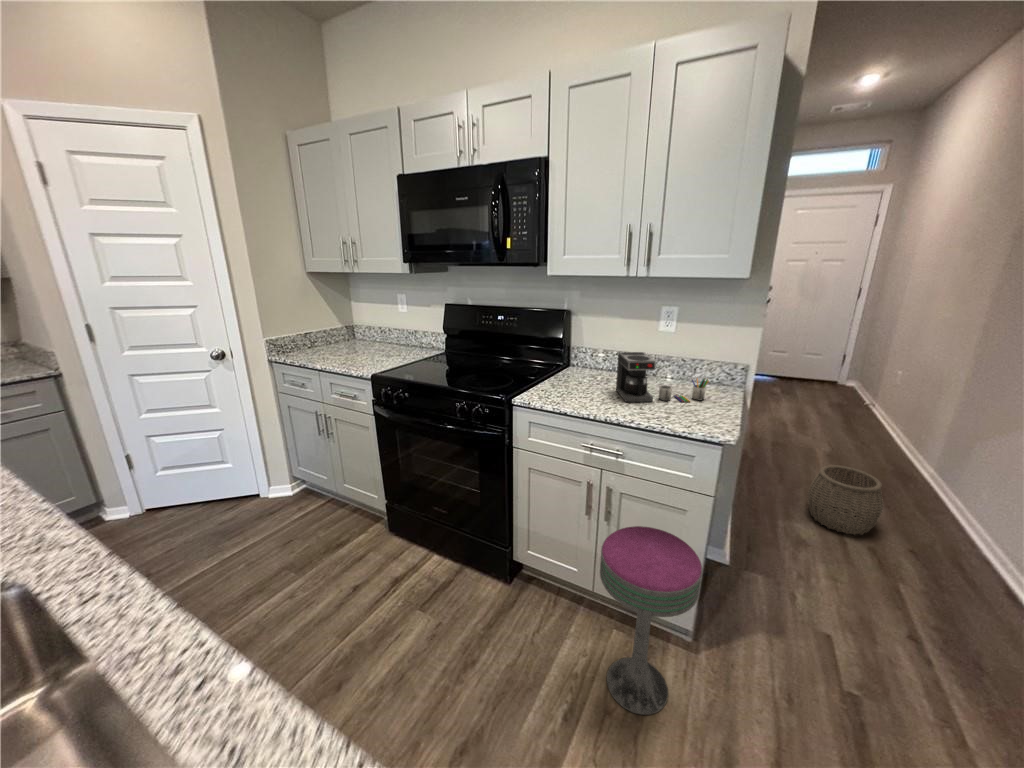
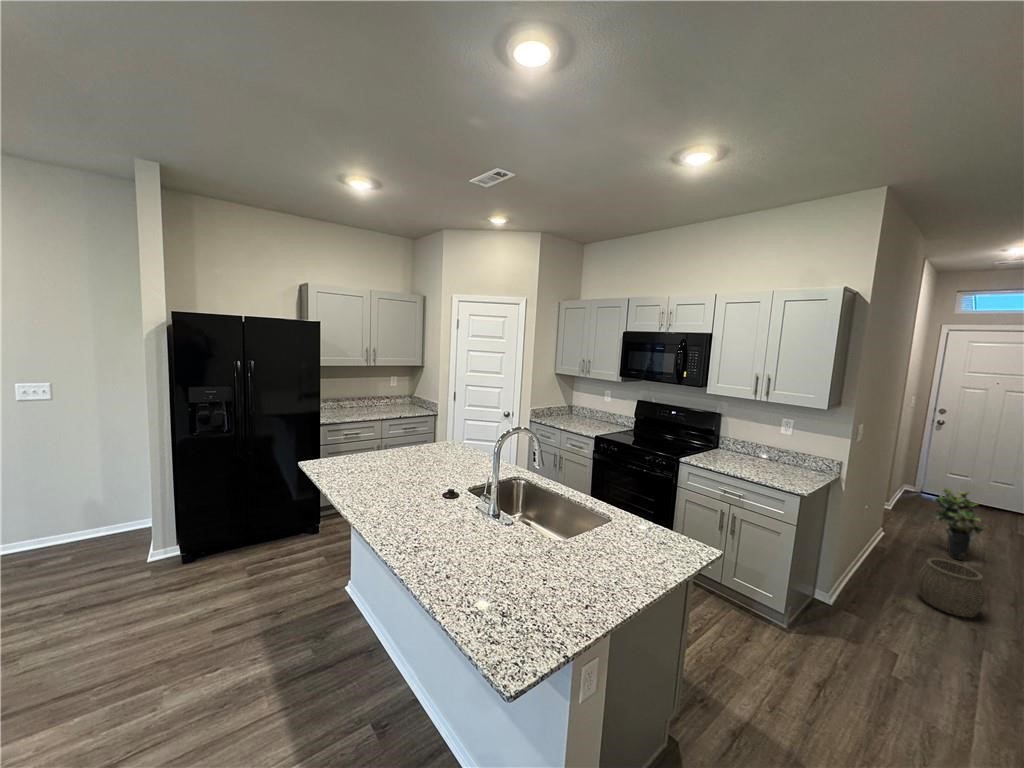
coffee maker: present [616,352,709,402] -> none [745,441,806,476]
potted plant: none [794,370,843,448] -> present [933,488,985,560]
bar stool: present [600,526,702,715] -> none [723,536,783,645]

